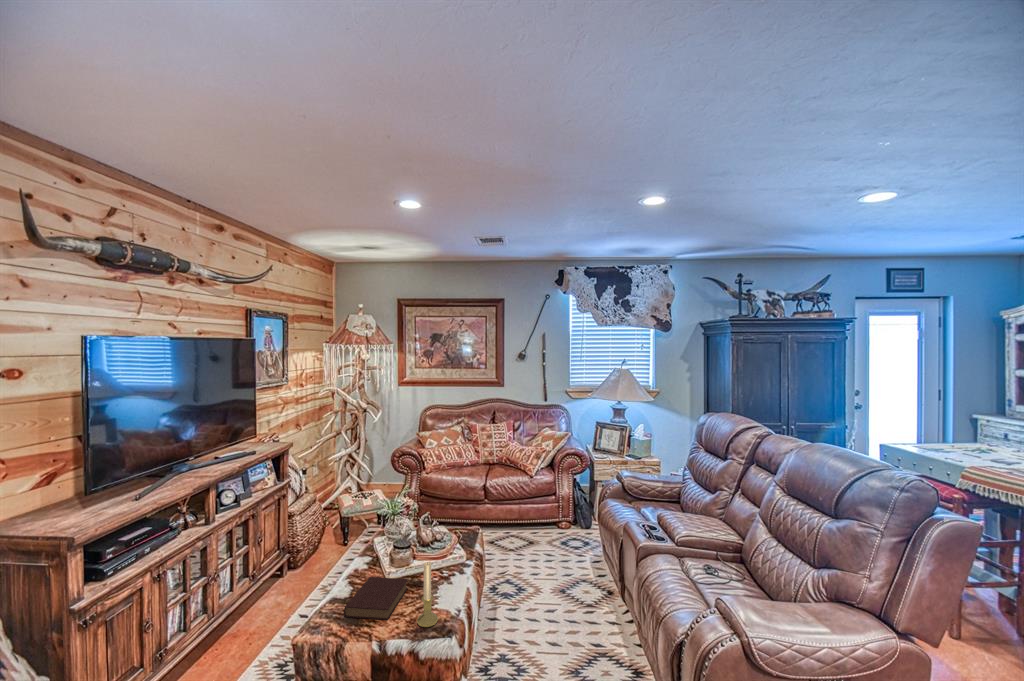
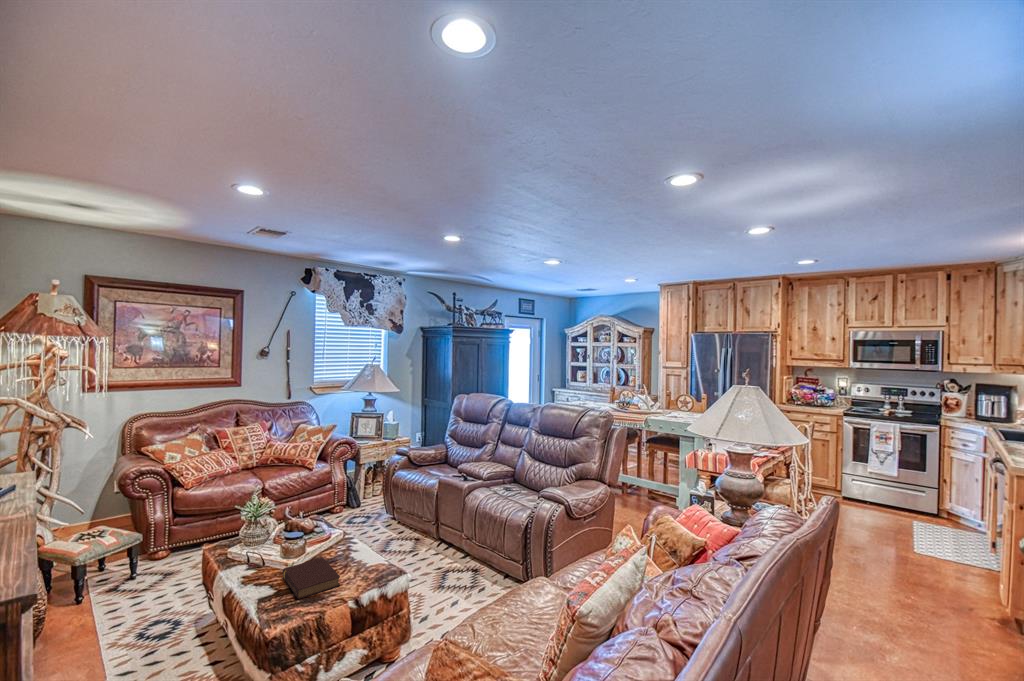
candle holder: present [417,562,438,627] -> none [364,525,382,578]

